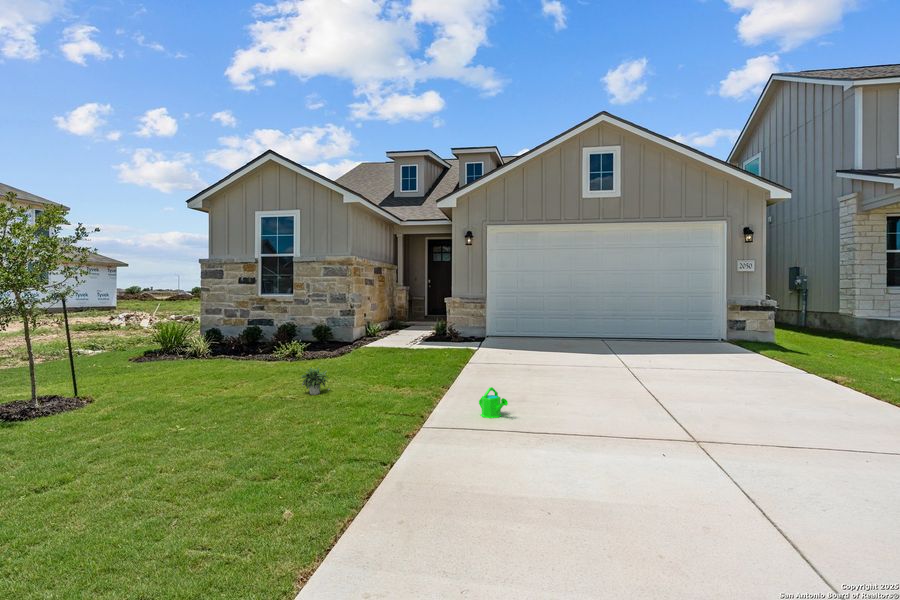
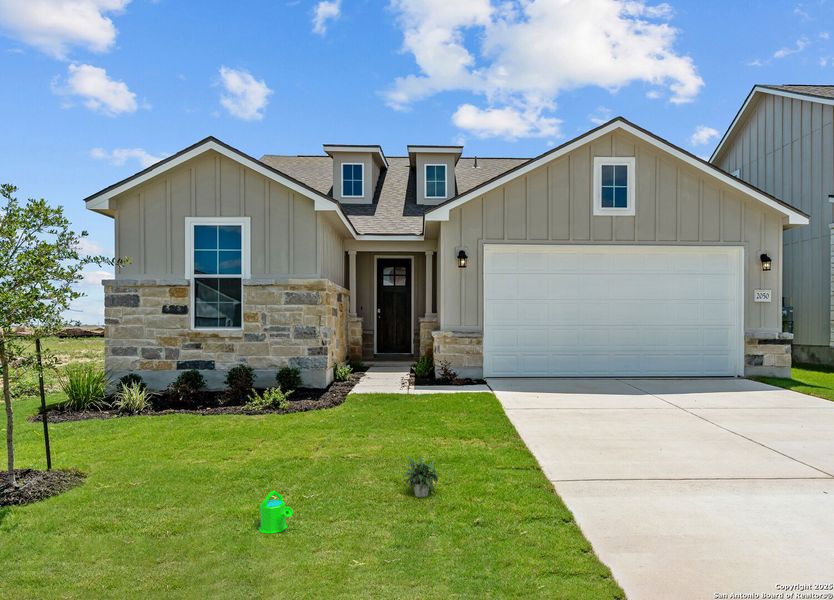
watering can: present [479,387,508,418] -> present [258,491,293,534]

